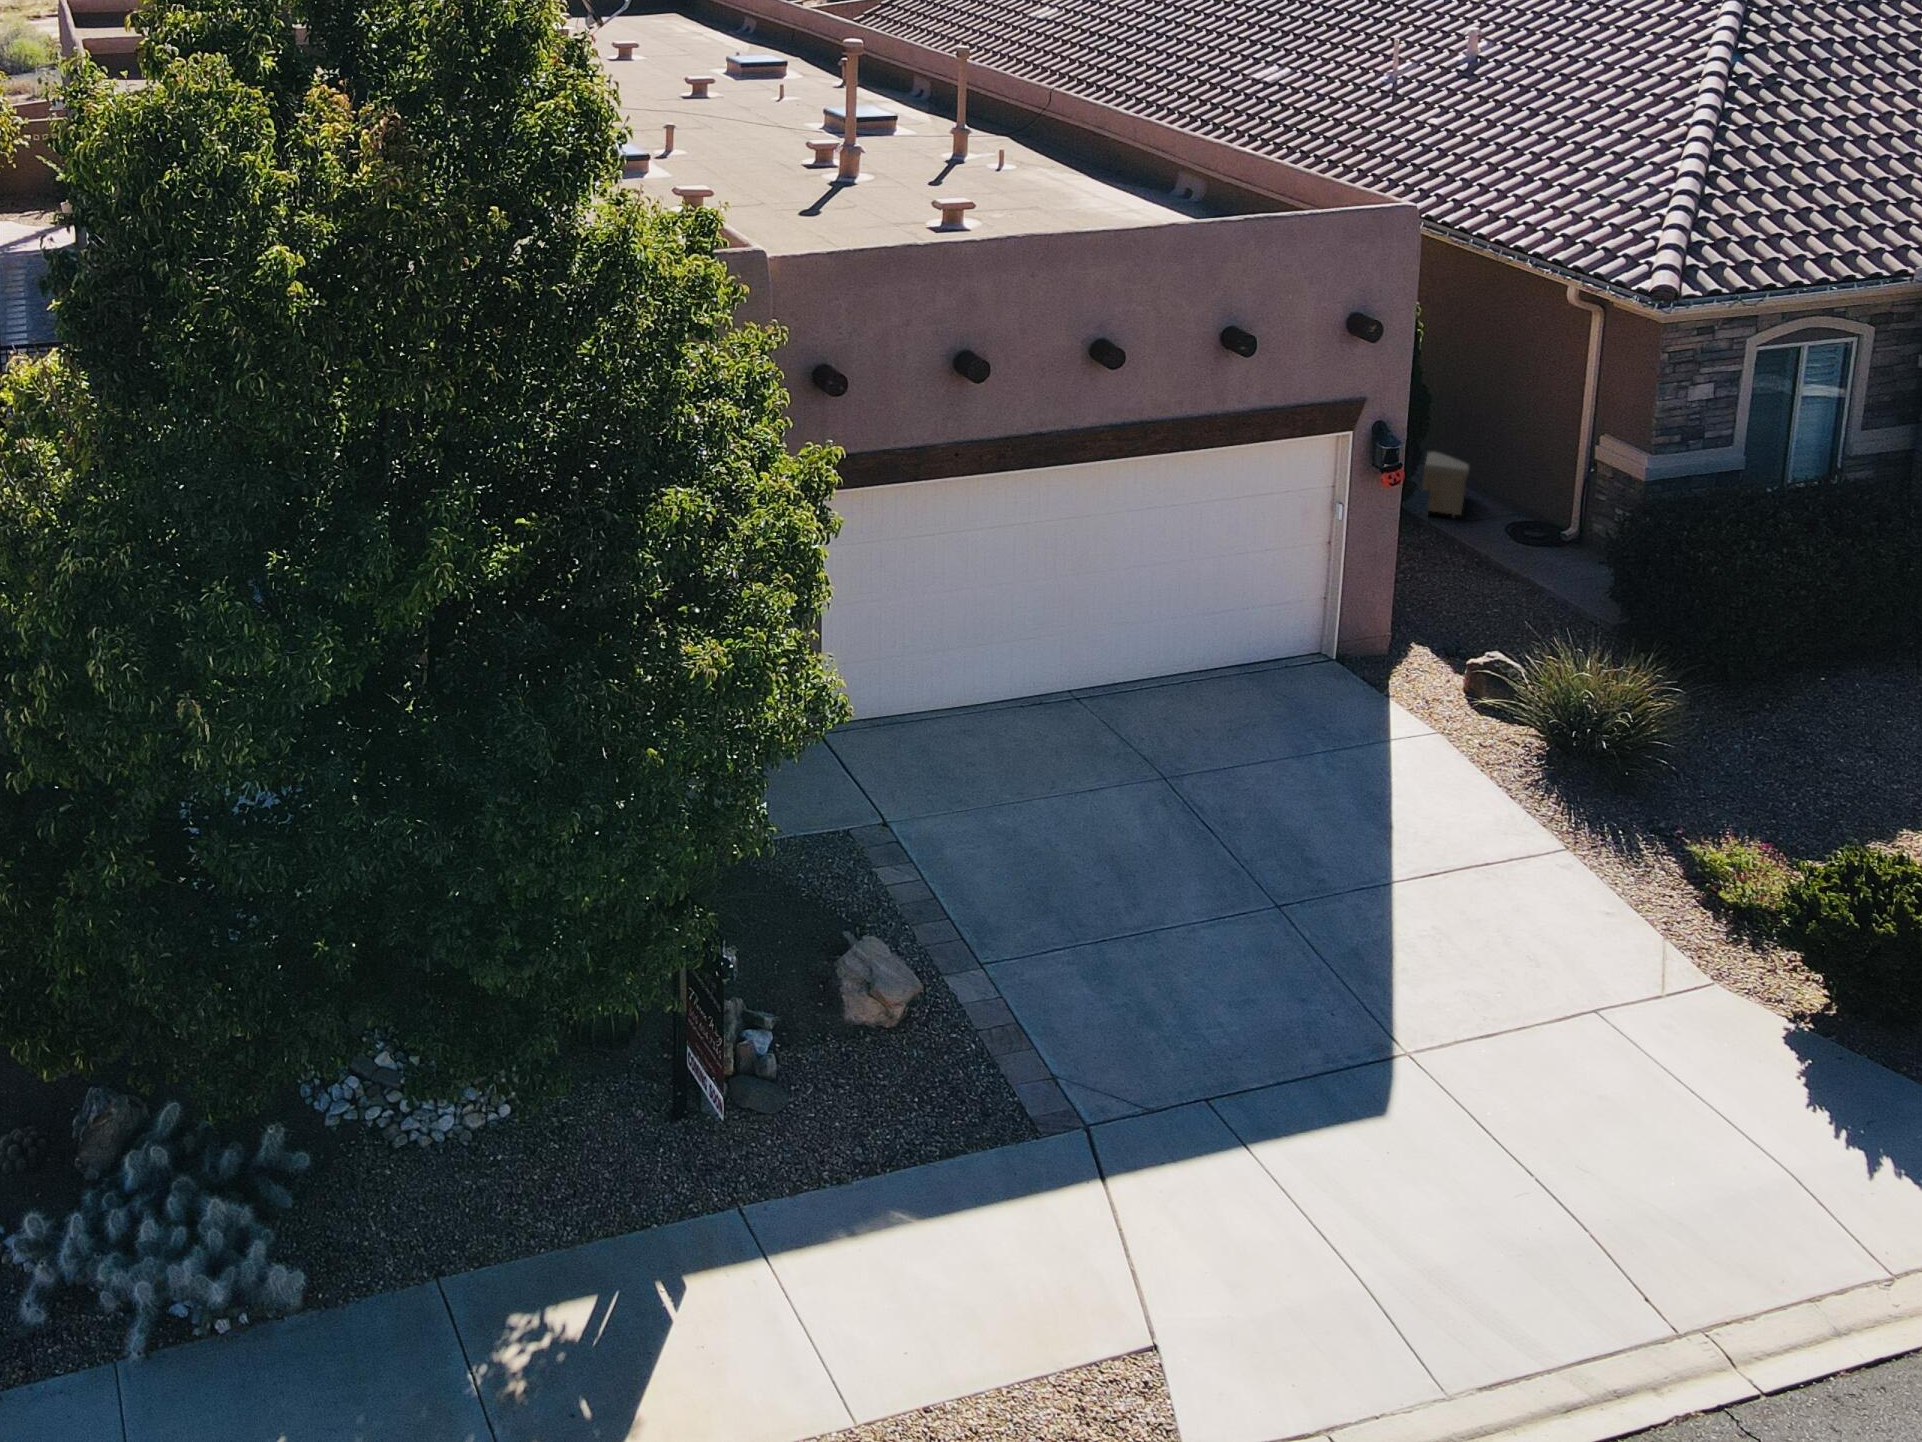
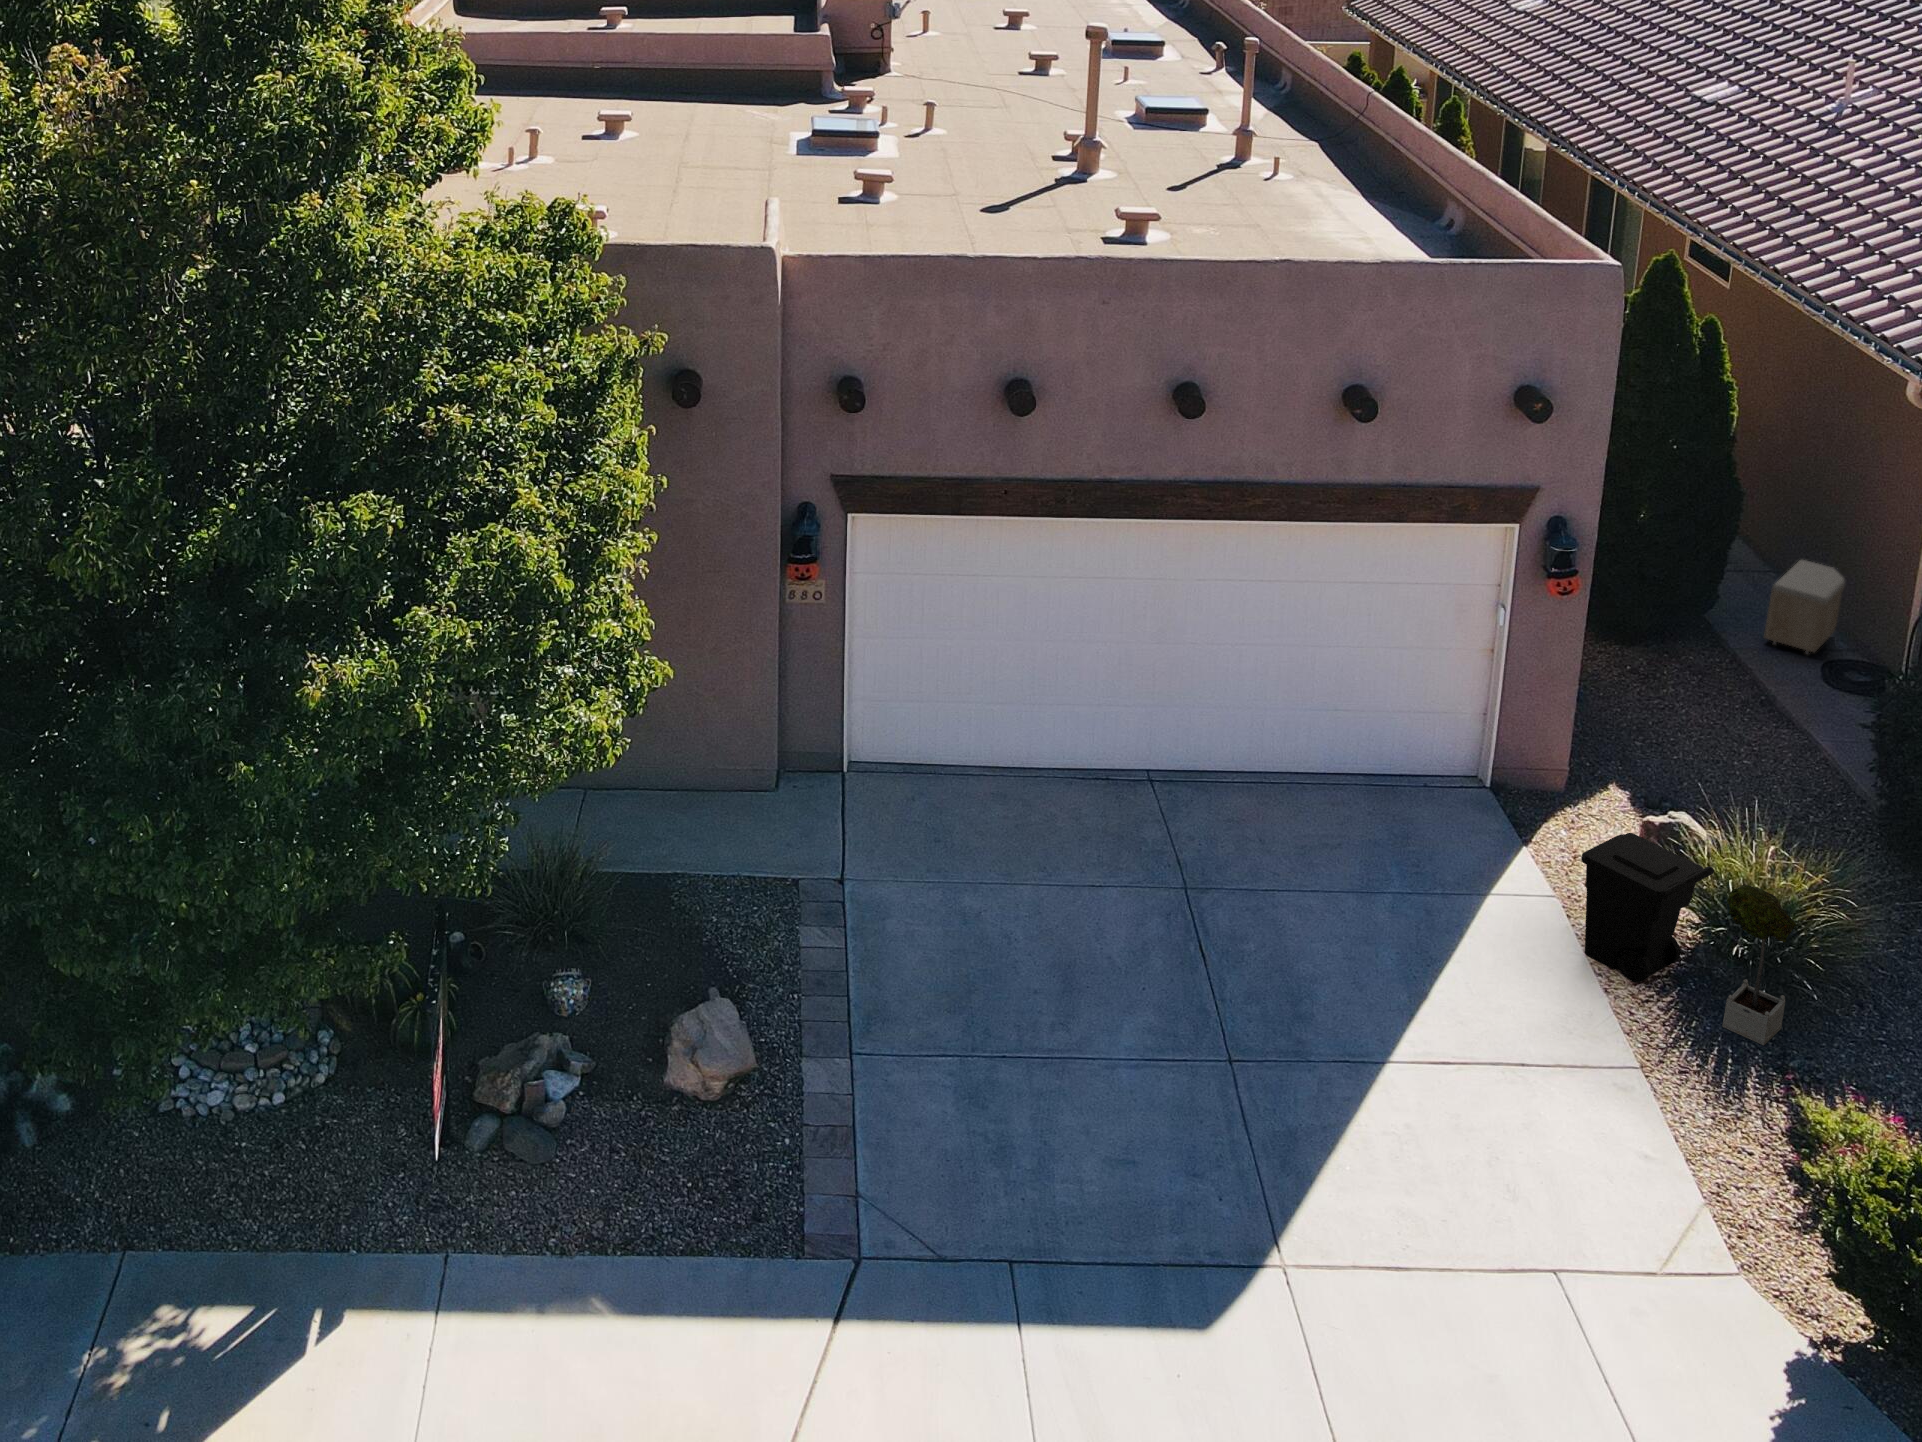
trash can: none [1453,663,1552,782] -> present [1581,833,1714,982]
potted tree: none [1581,686,1639,812] -> present [1722,885,1796,1045]

